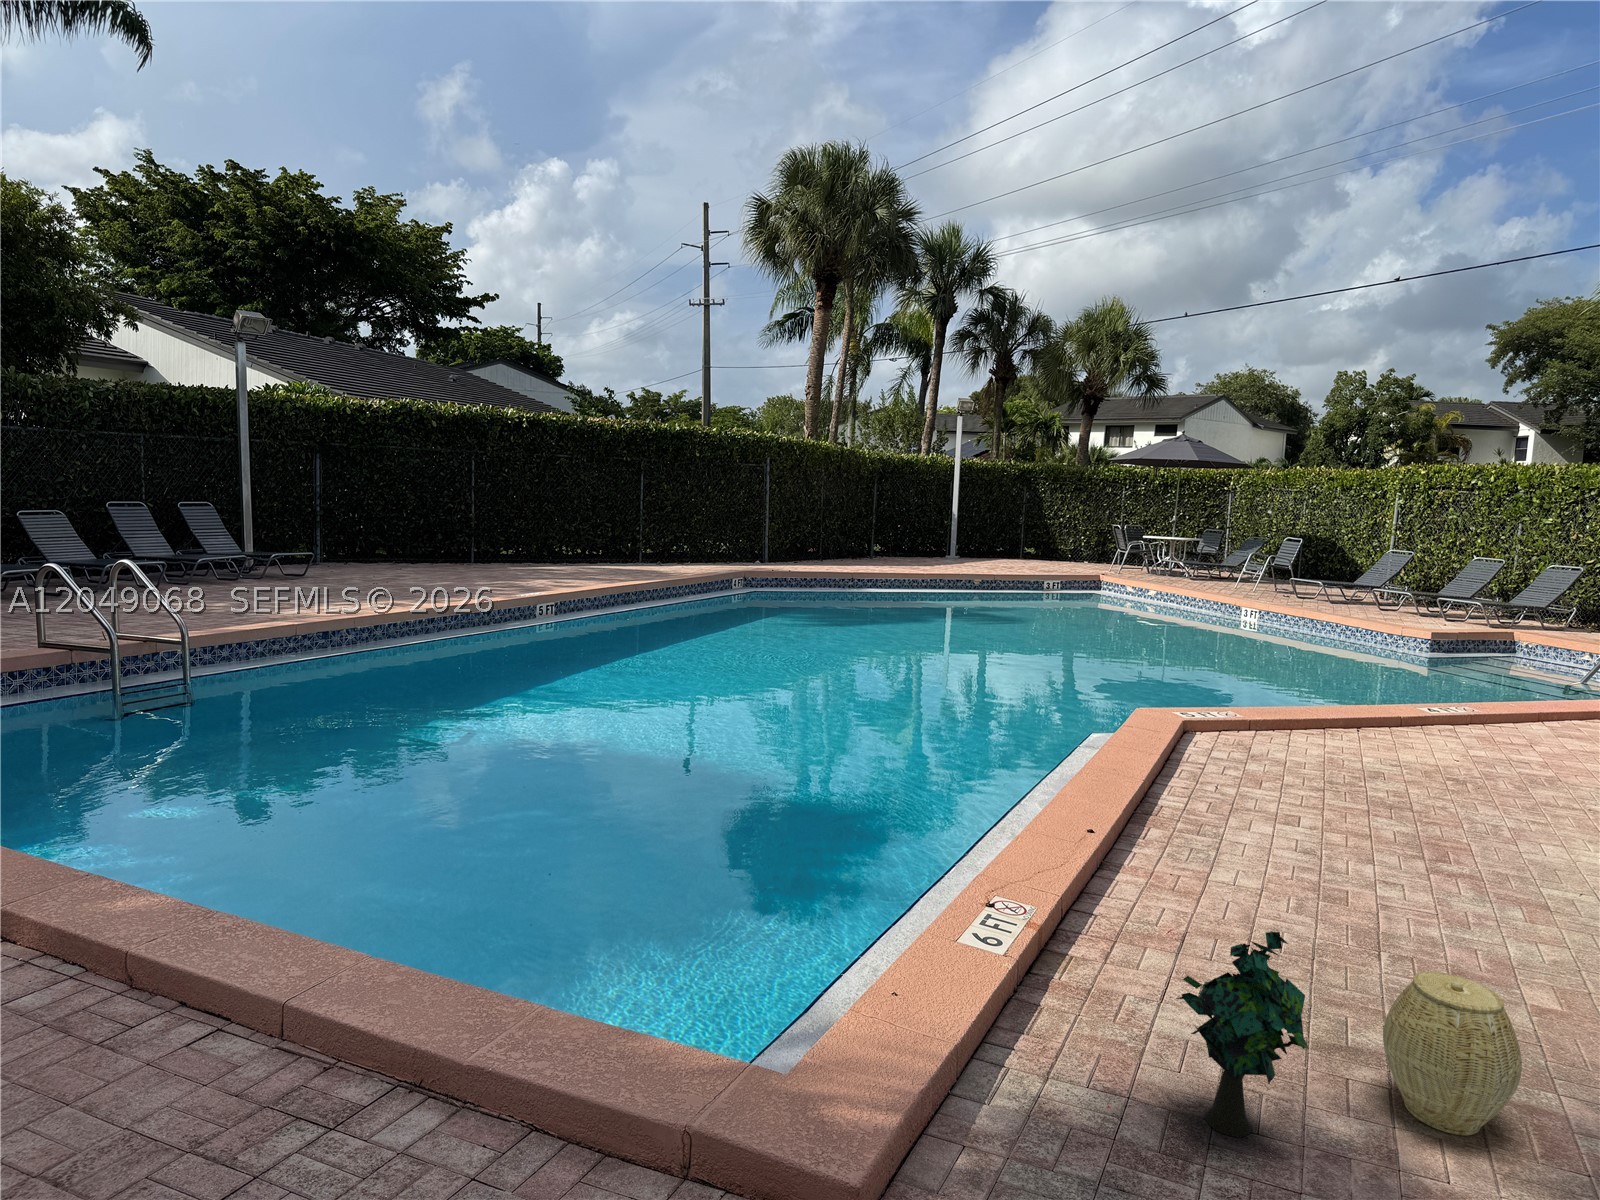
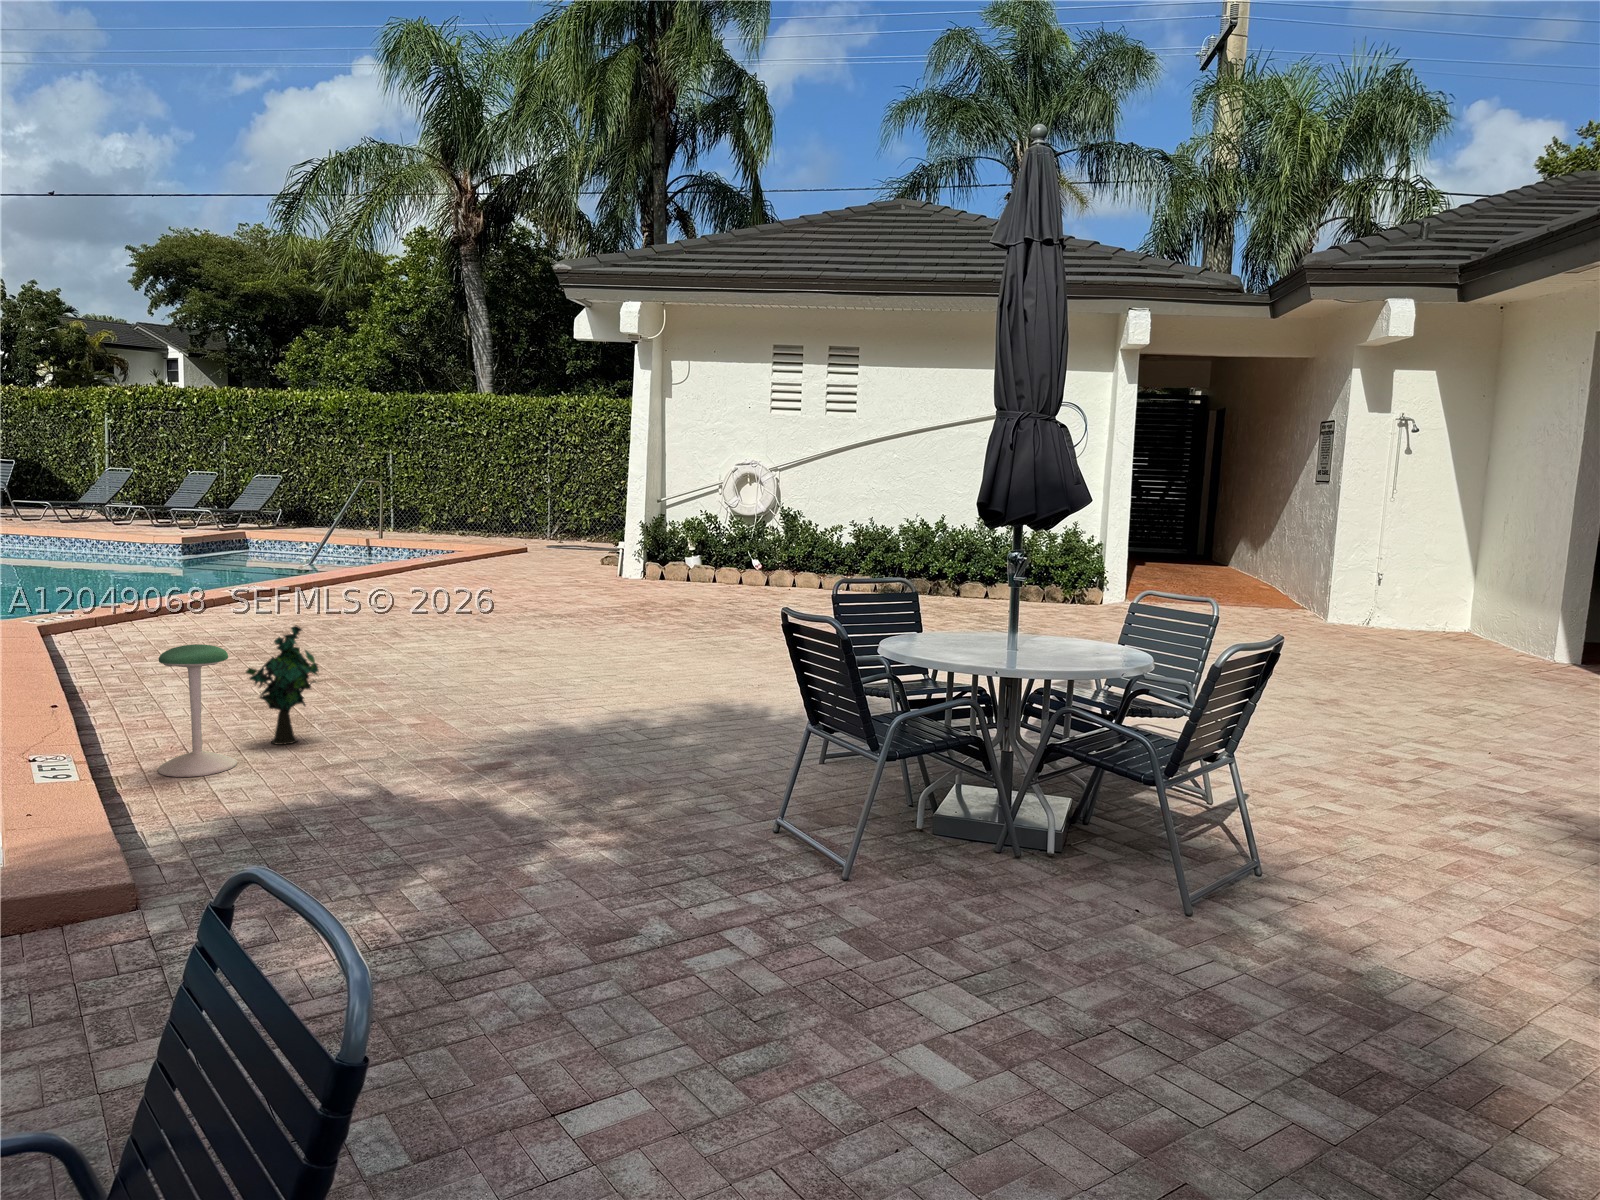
stool: none [999,922,1121,1161] -> present [158,644,237,777]
woven basket: present [1383,972,1522,1135] -> none [339,642,403,717]

